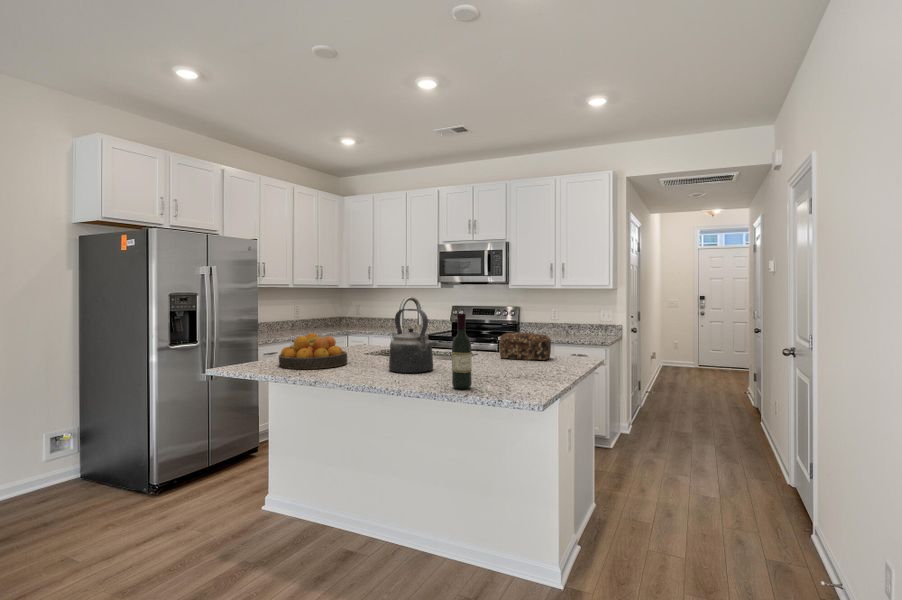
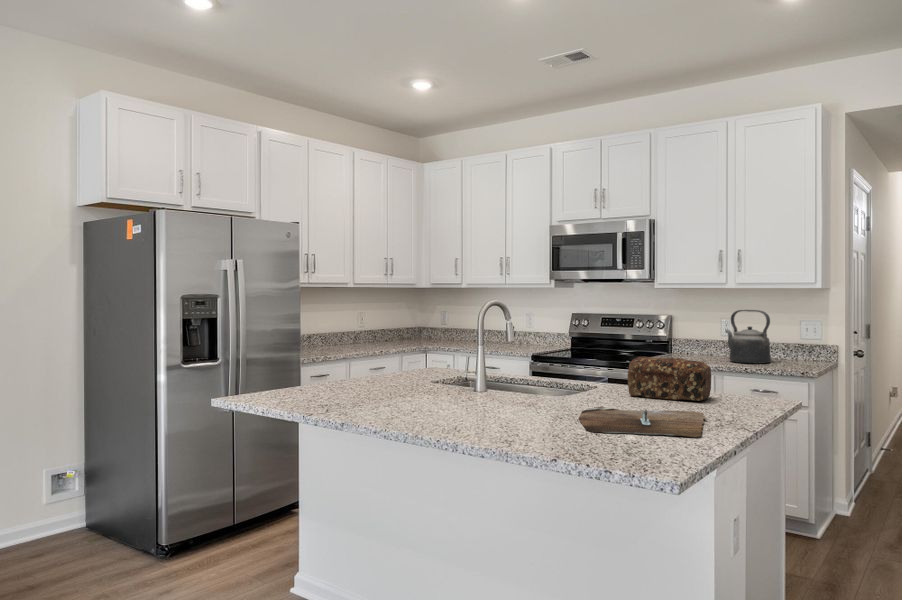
kettle: present [389,309,433,373] -> present [725,310,771,364]
wine bottle: present [452,313,472,389] -> none [538,329,569,447]
fruit bowl: present [279,333,347,369] -> none [306,352,400,404]
cutting board: none [472,365,551,380] -> present [579,407,706,437]

